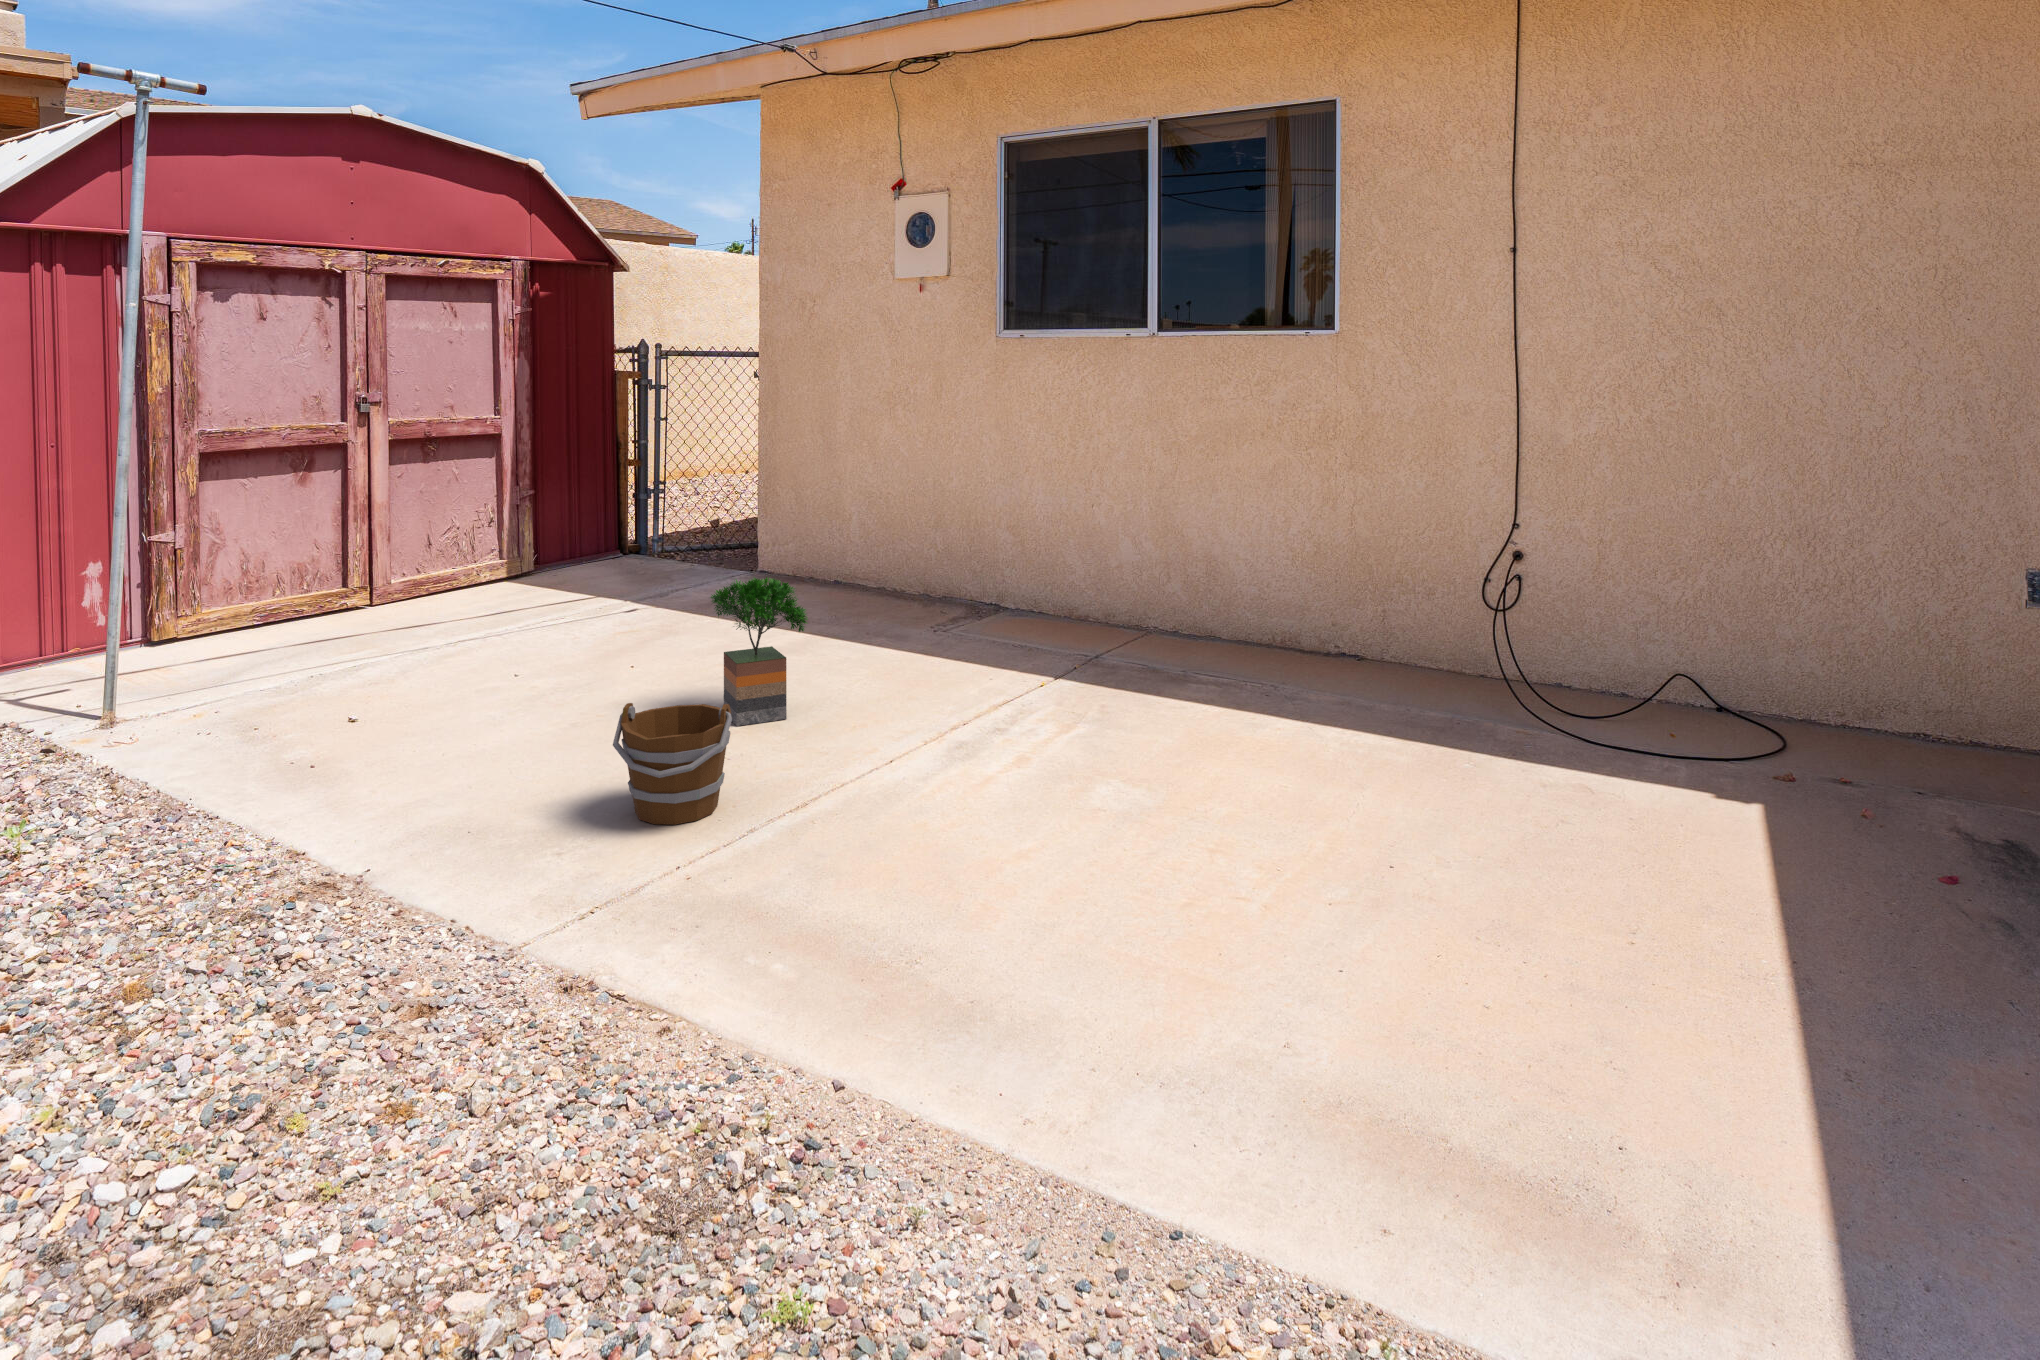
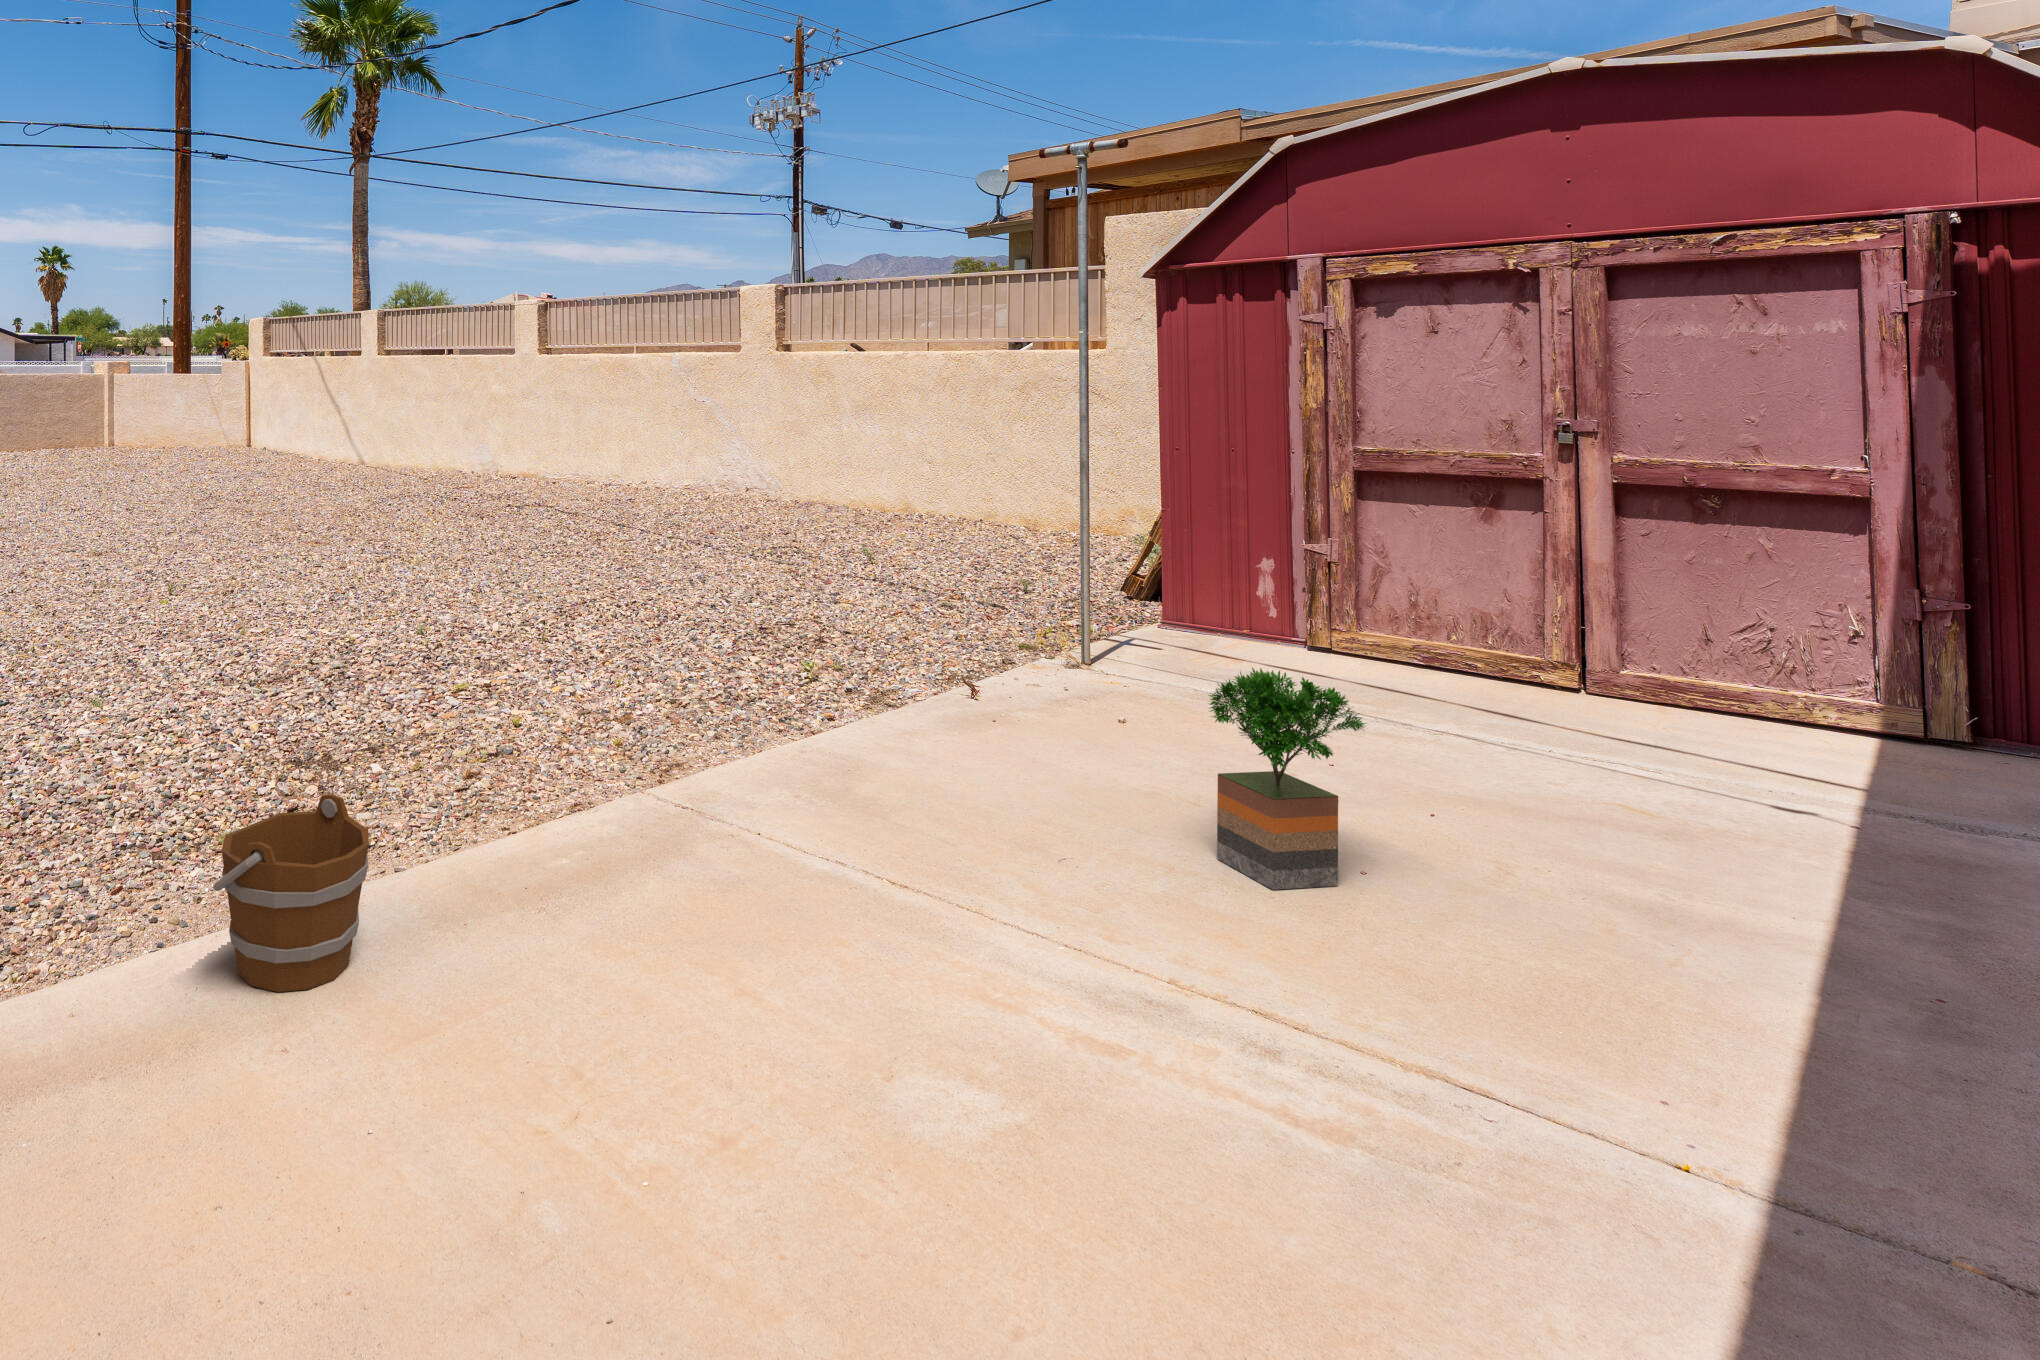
bucket: present [613,703,732,825] -> present [213,794,369,992]

